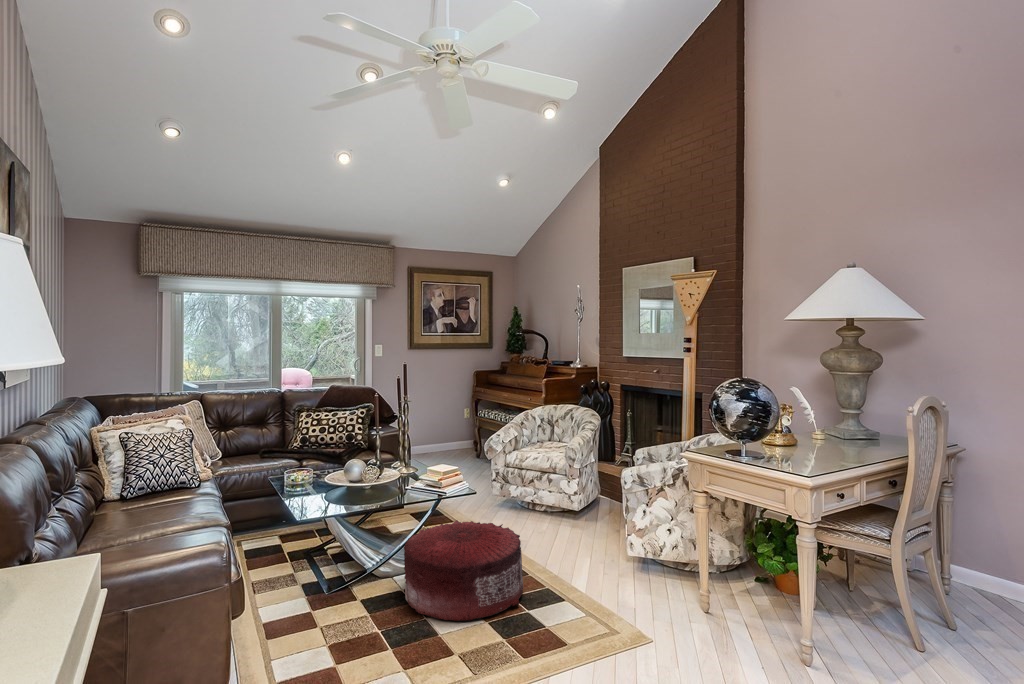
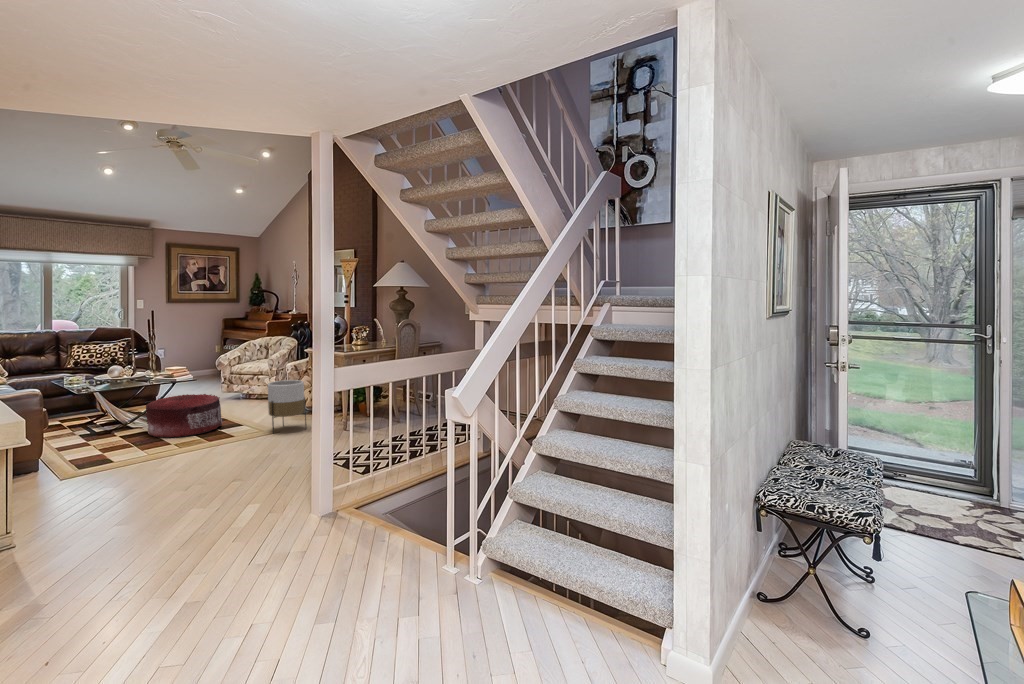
planter: none [620,515,694,638] -> present [268,380,306,434]

